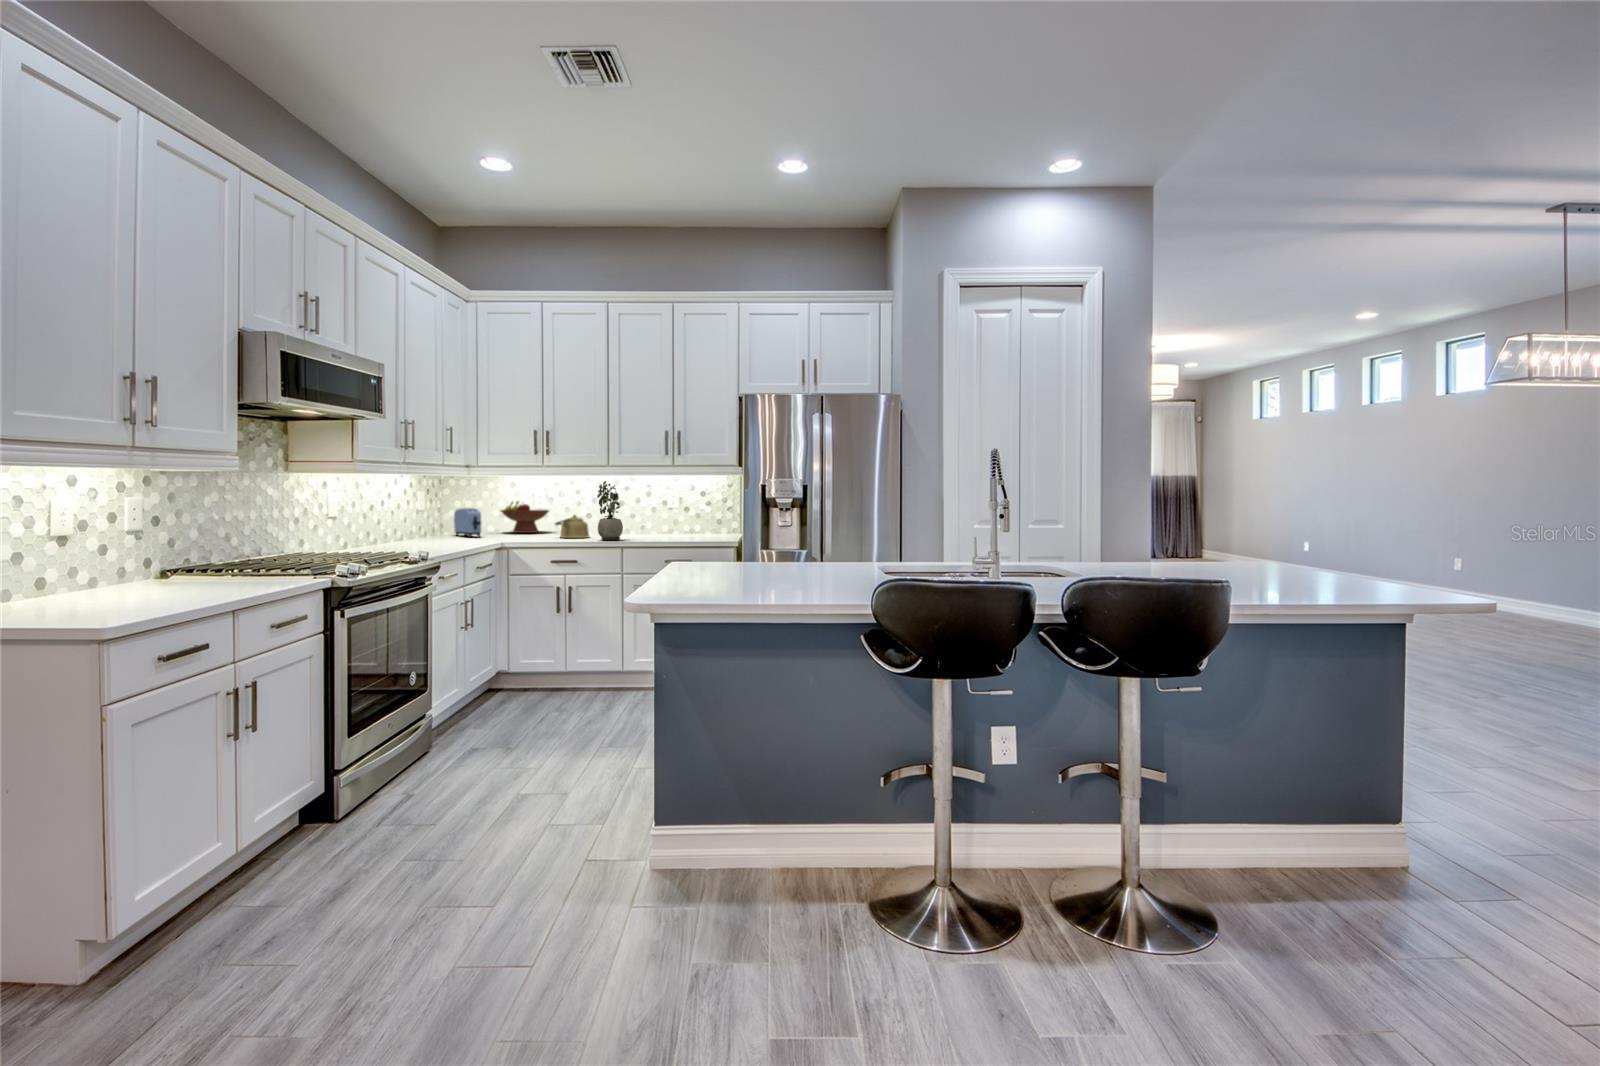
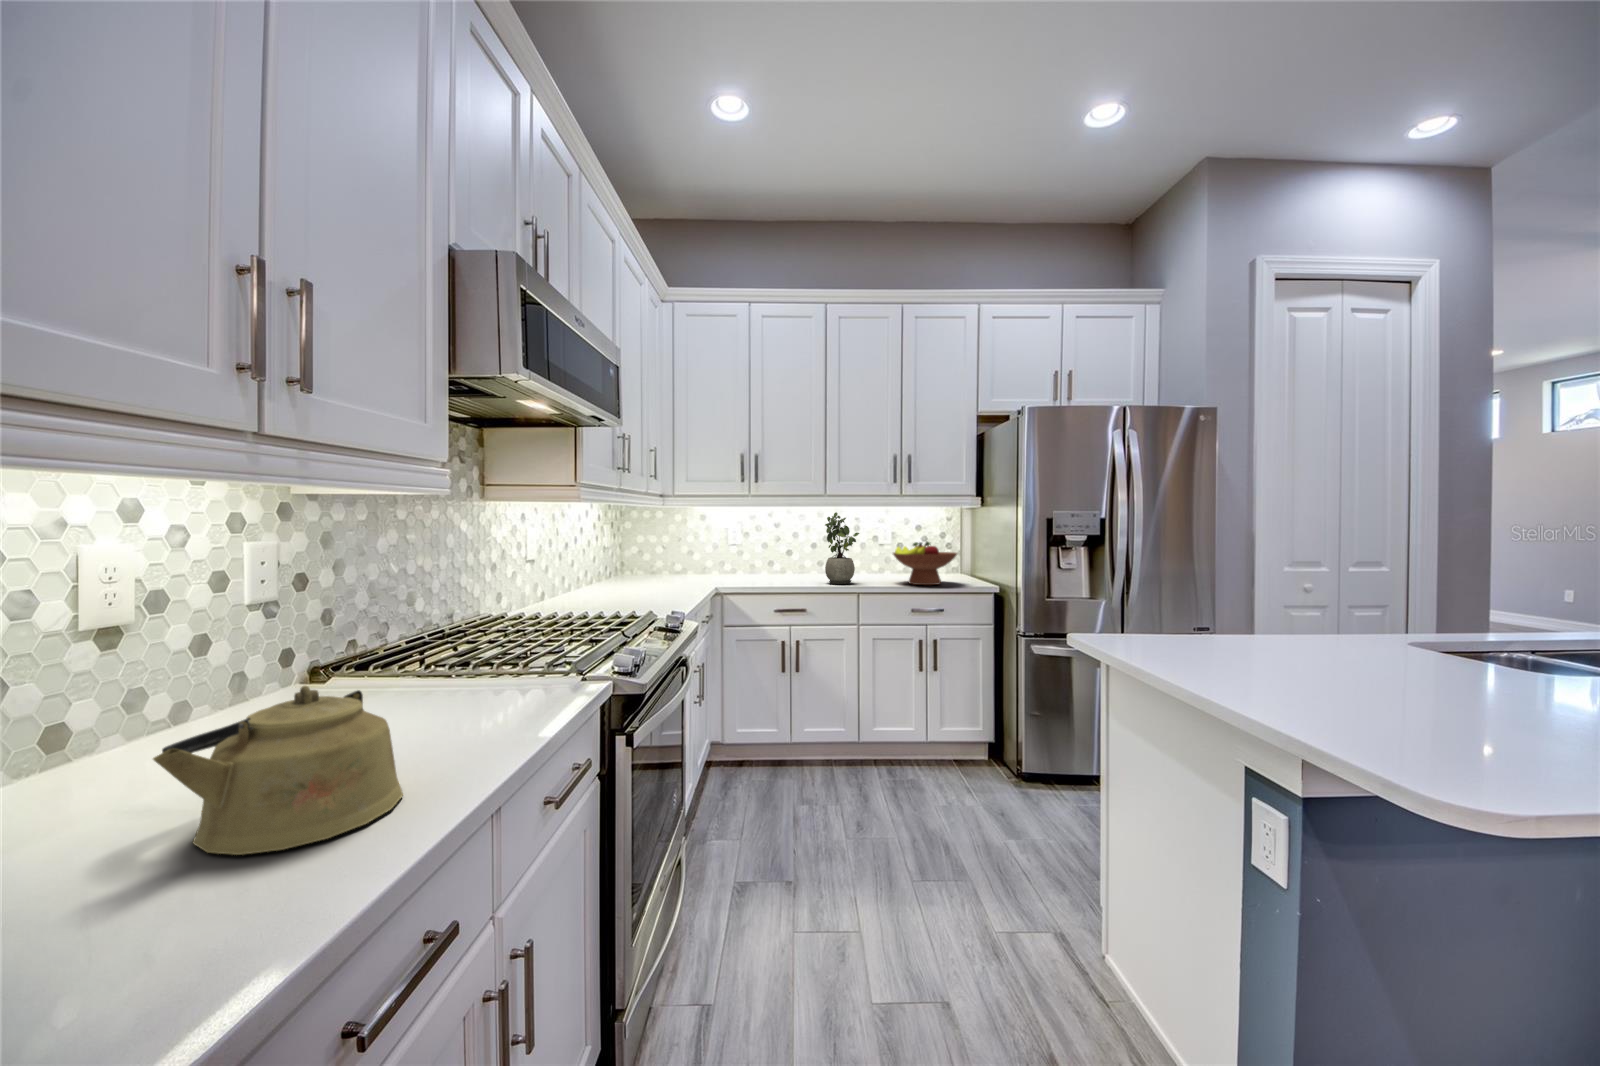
fruit bowl: present [501,501,549,533] -> present [893,542,957,585]
toaster: present [454,508,481,537] -> none [643,545,682,580]
kettle: present [555,515,589,538] -> present [153,686,403,855]

